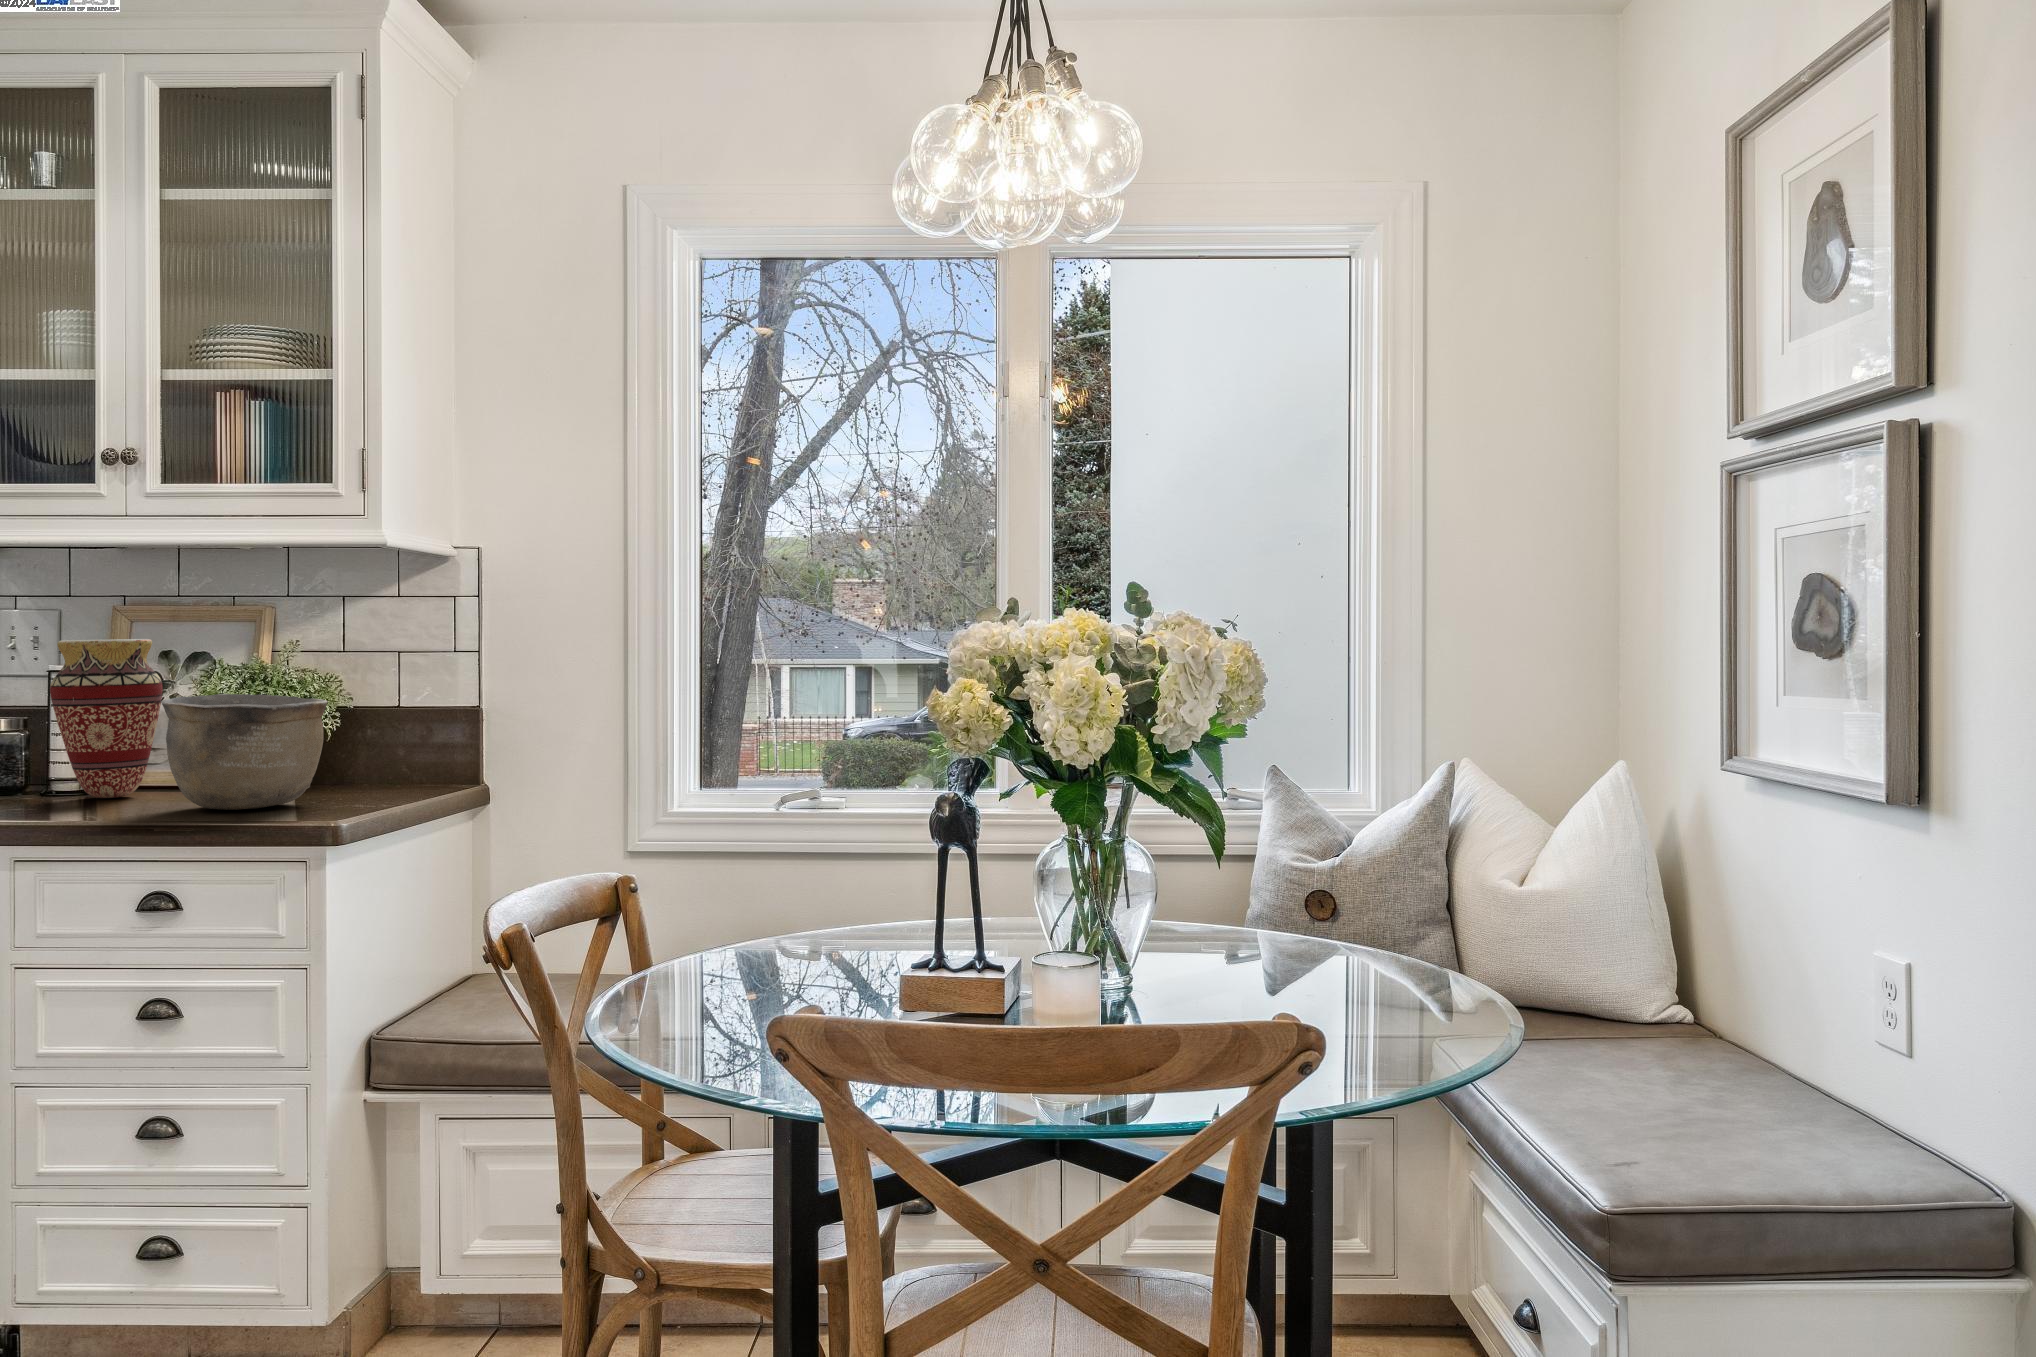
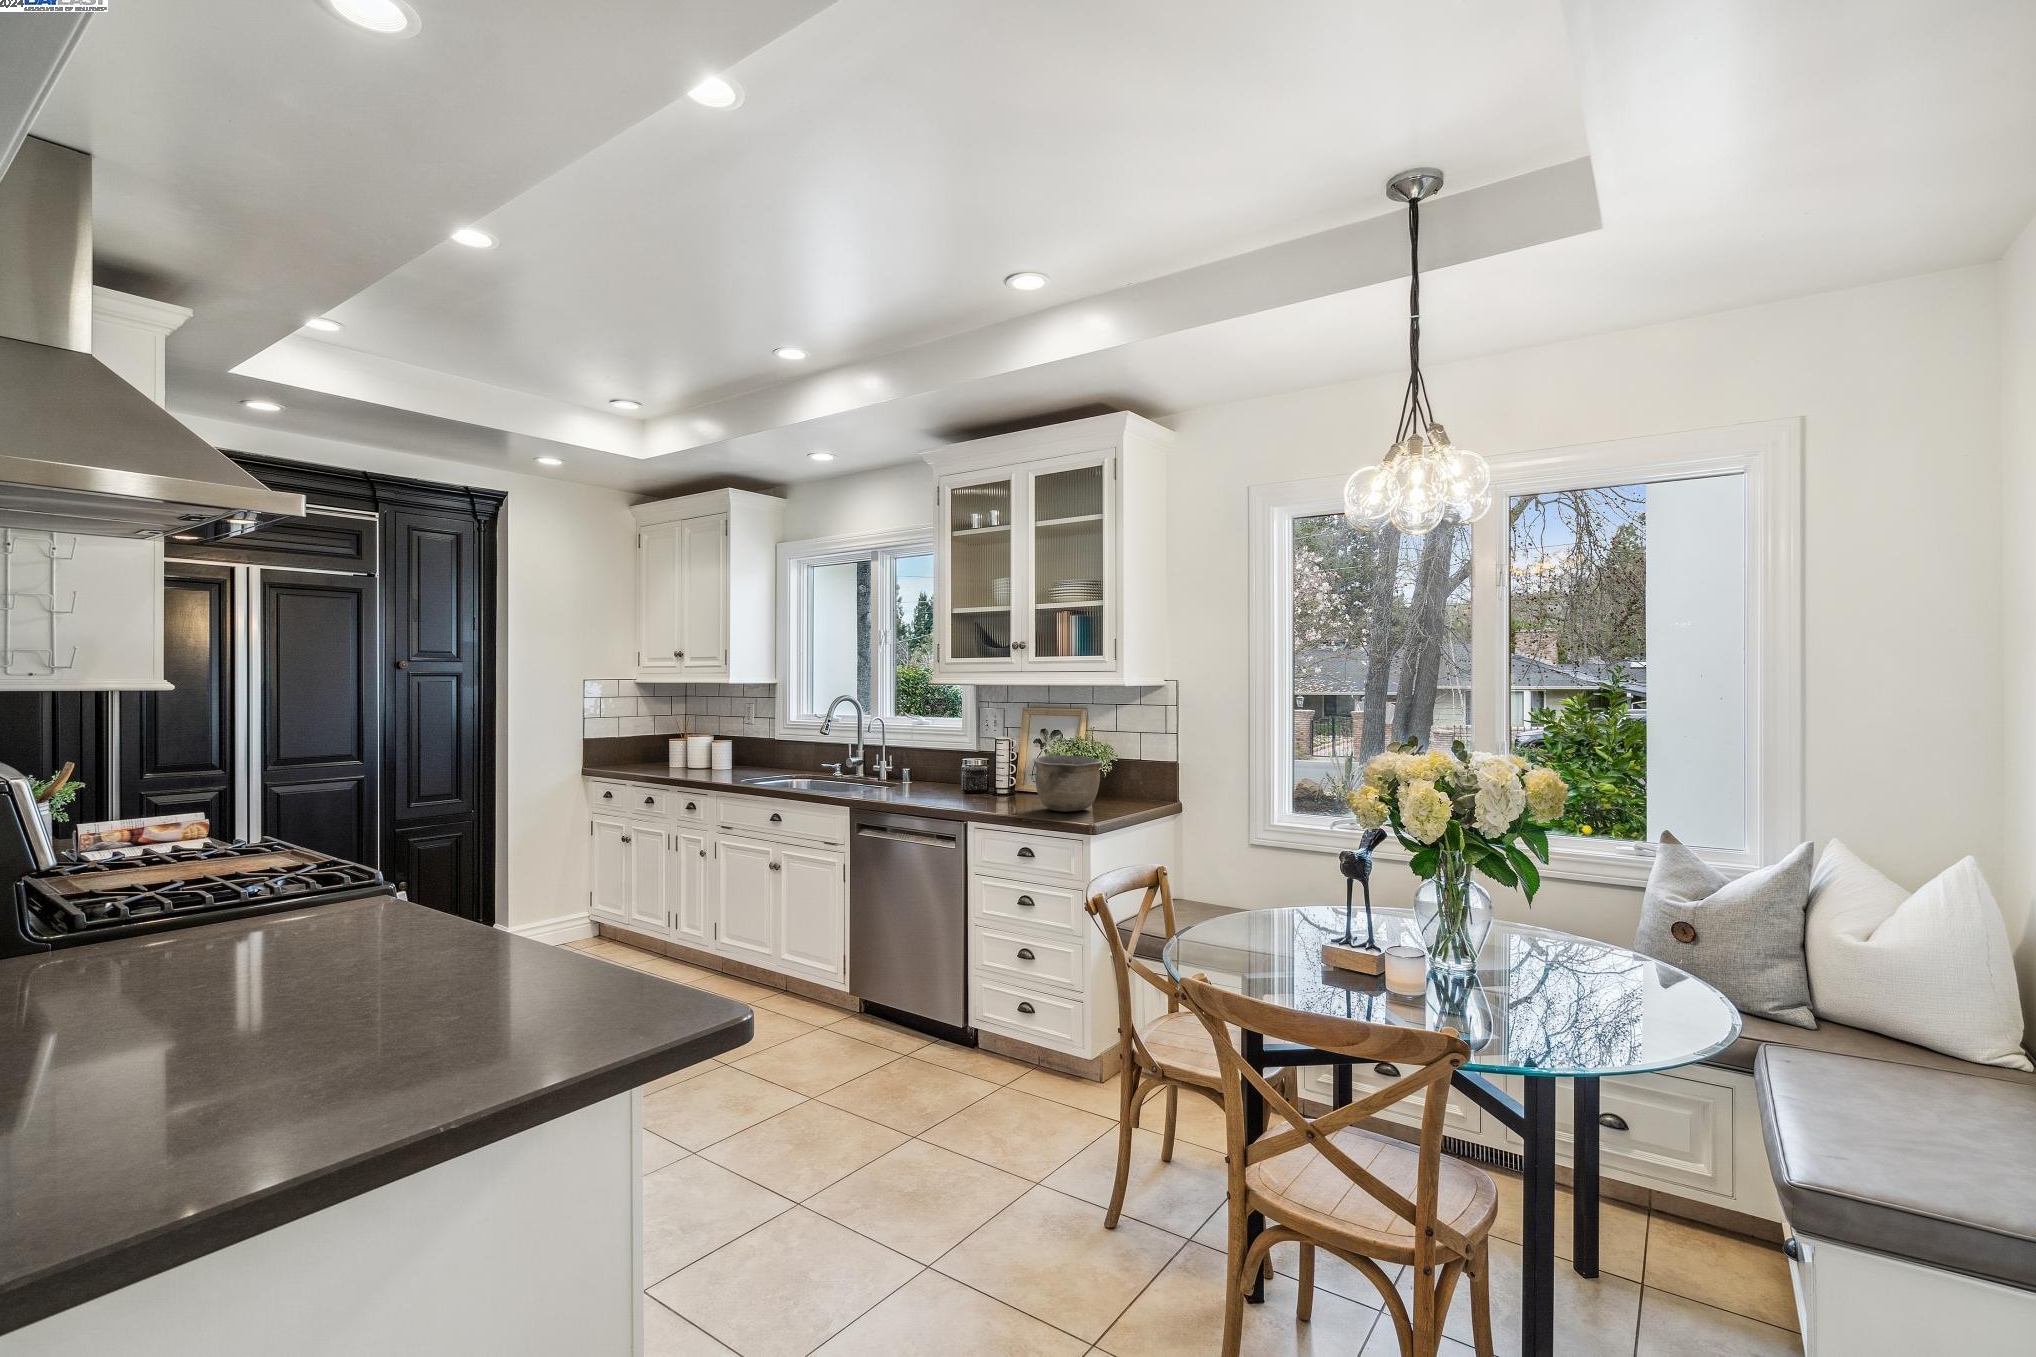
vase: present [50,639,163,798] -> none [995,726,1038,799]

